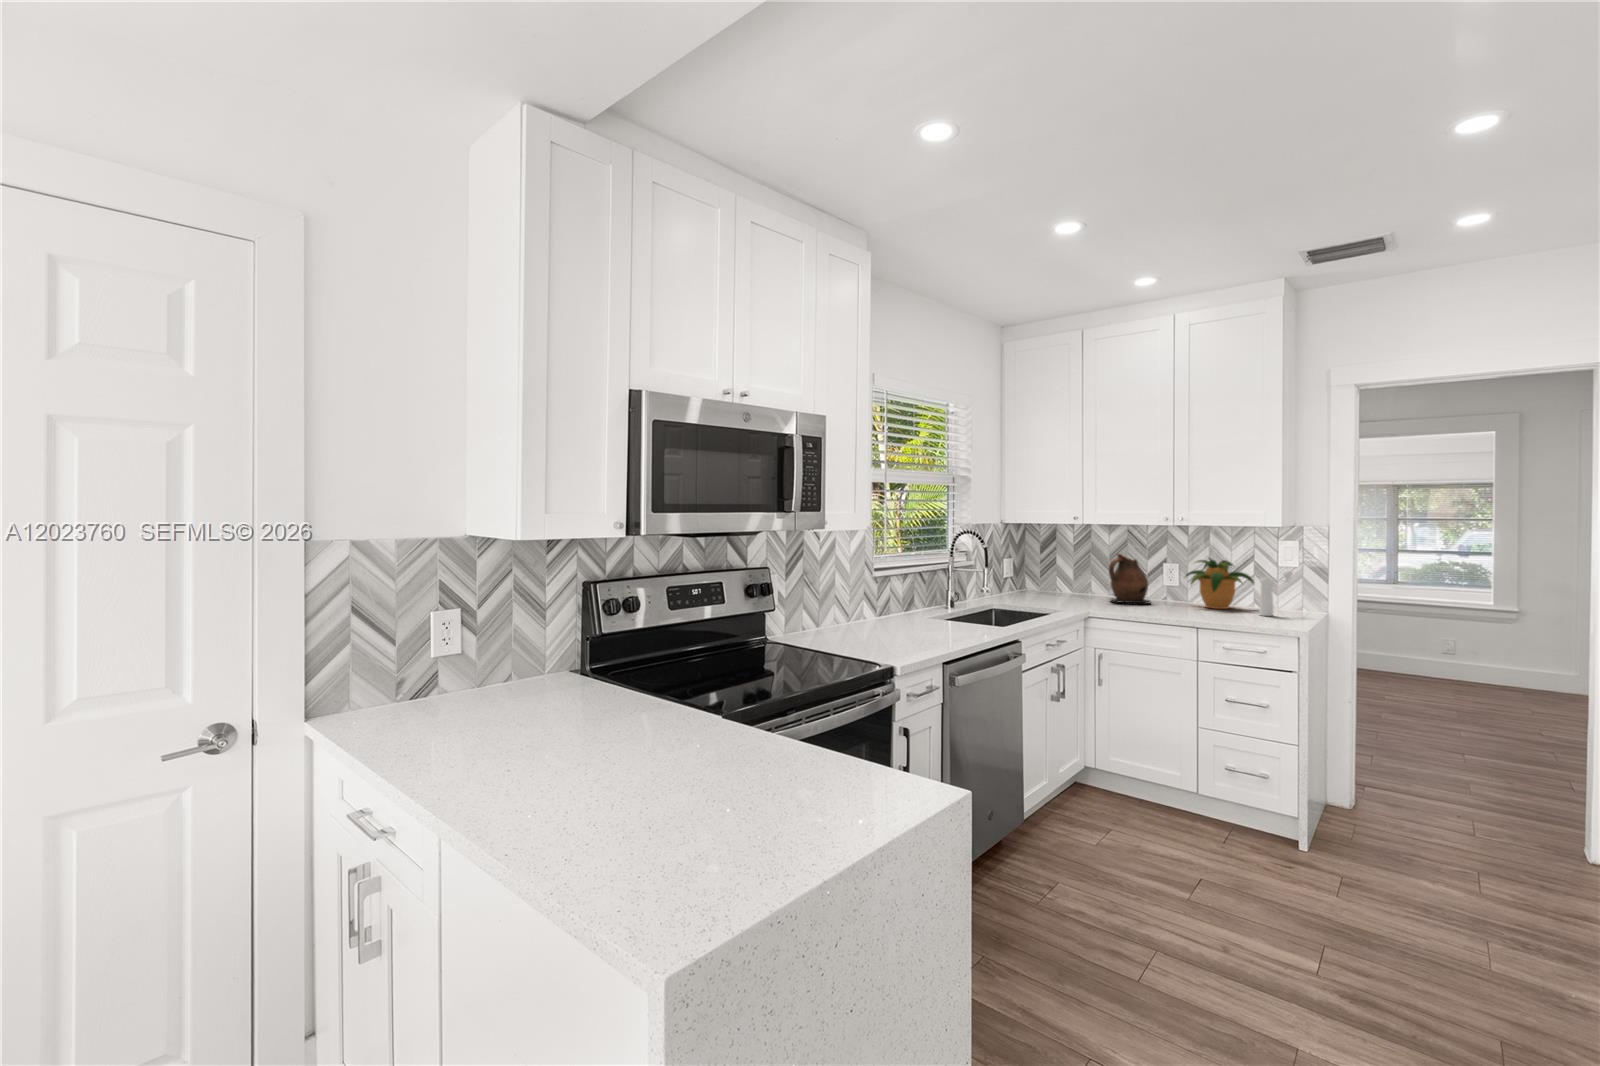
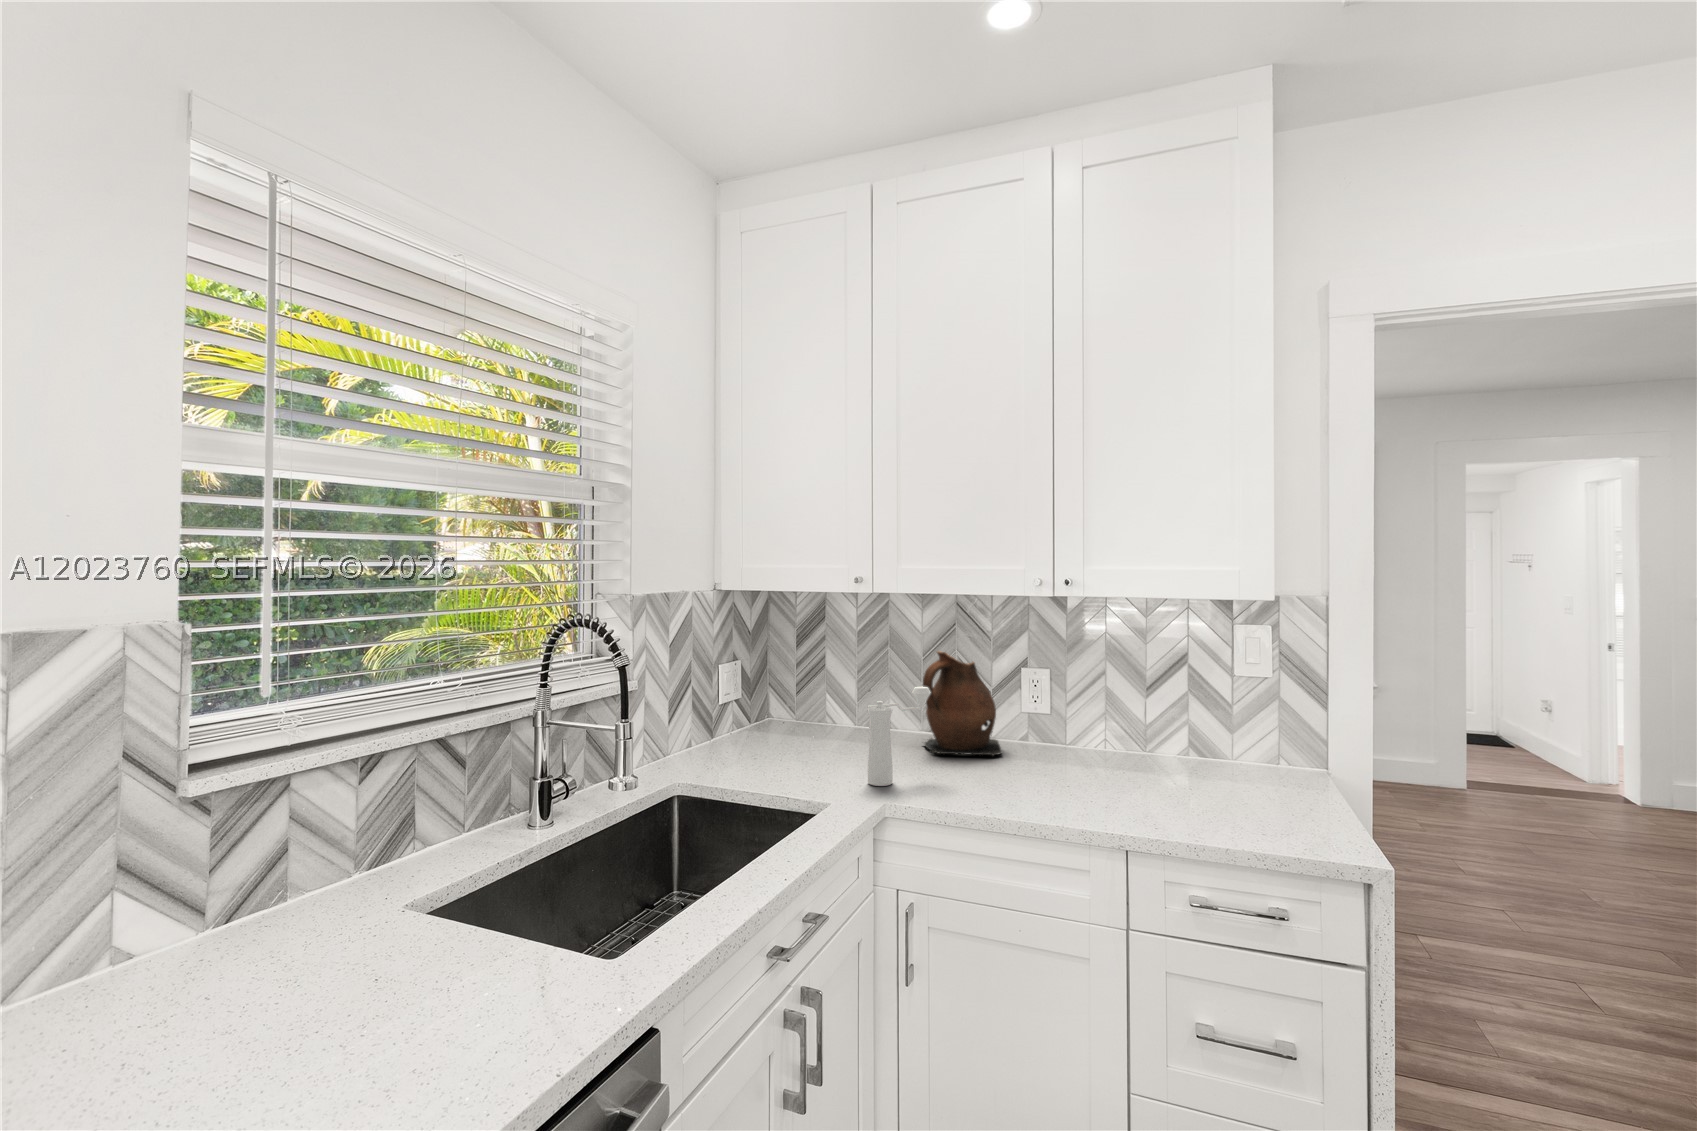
potted plant: present [1186,559,1254,609] -> none [1059,656,1192,764]
pepper mill: present [1259,571,1293,616] -> present [867,686,931,786]

